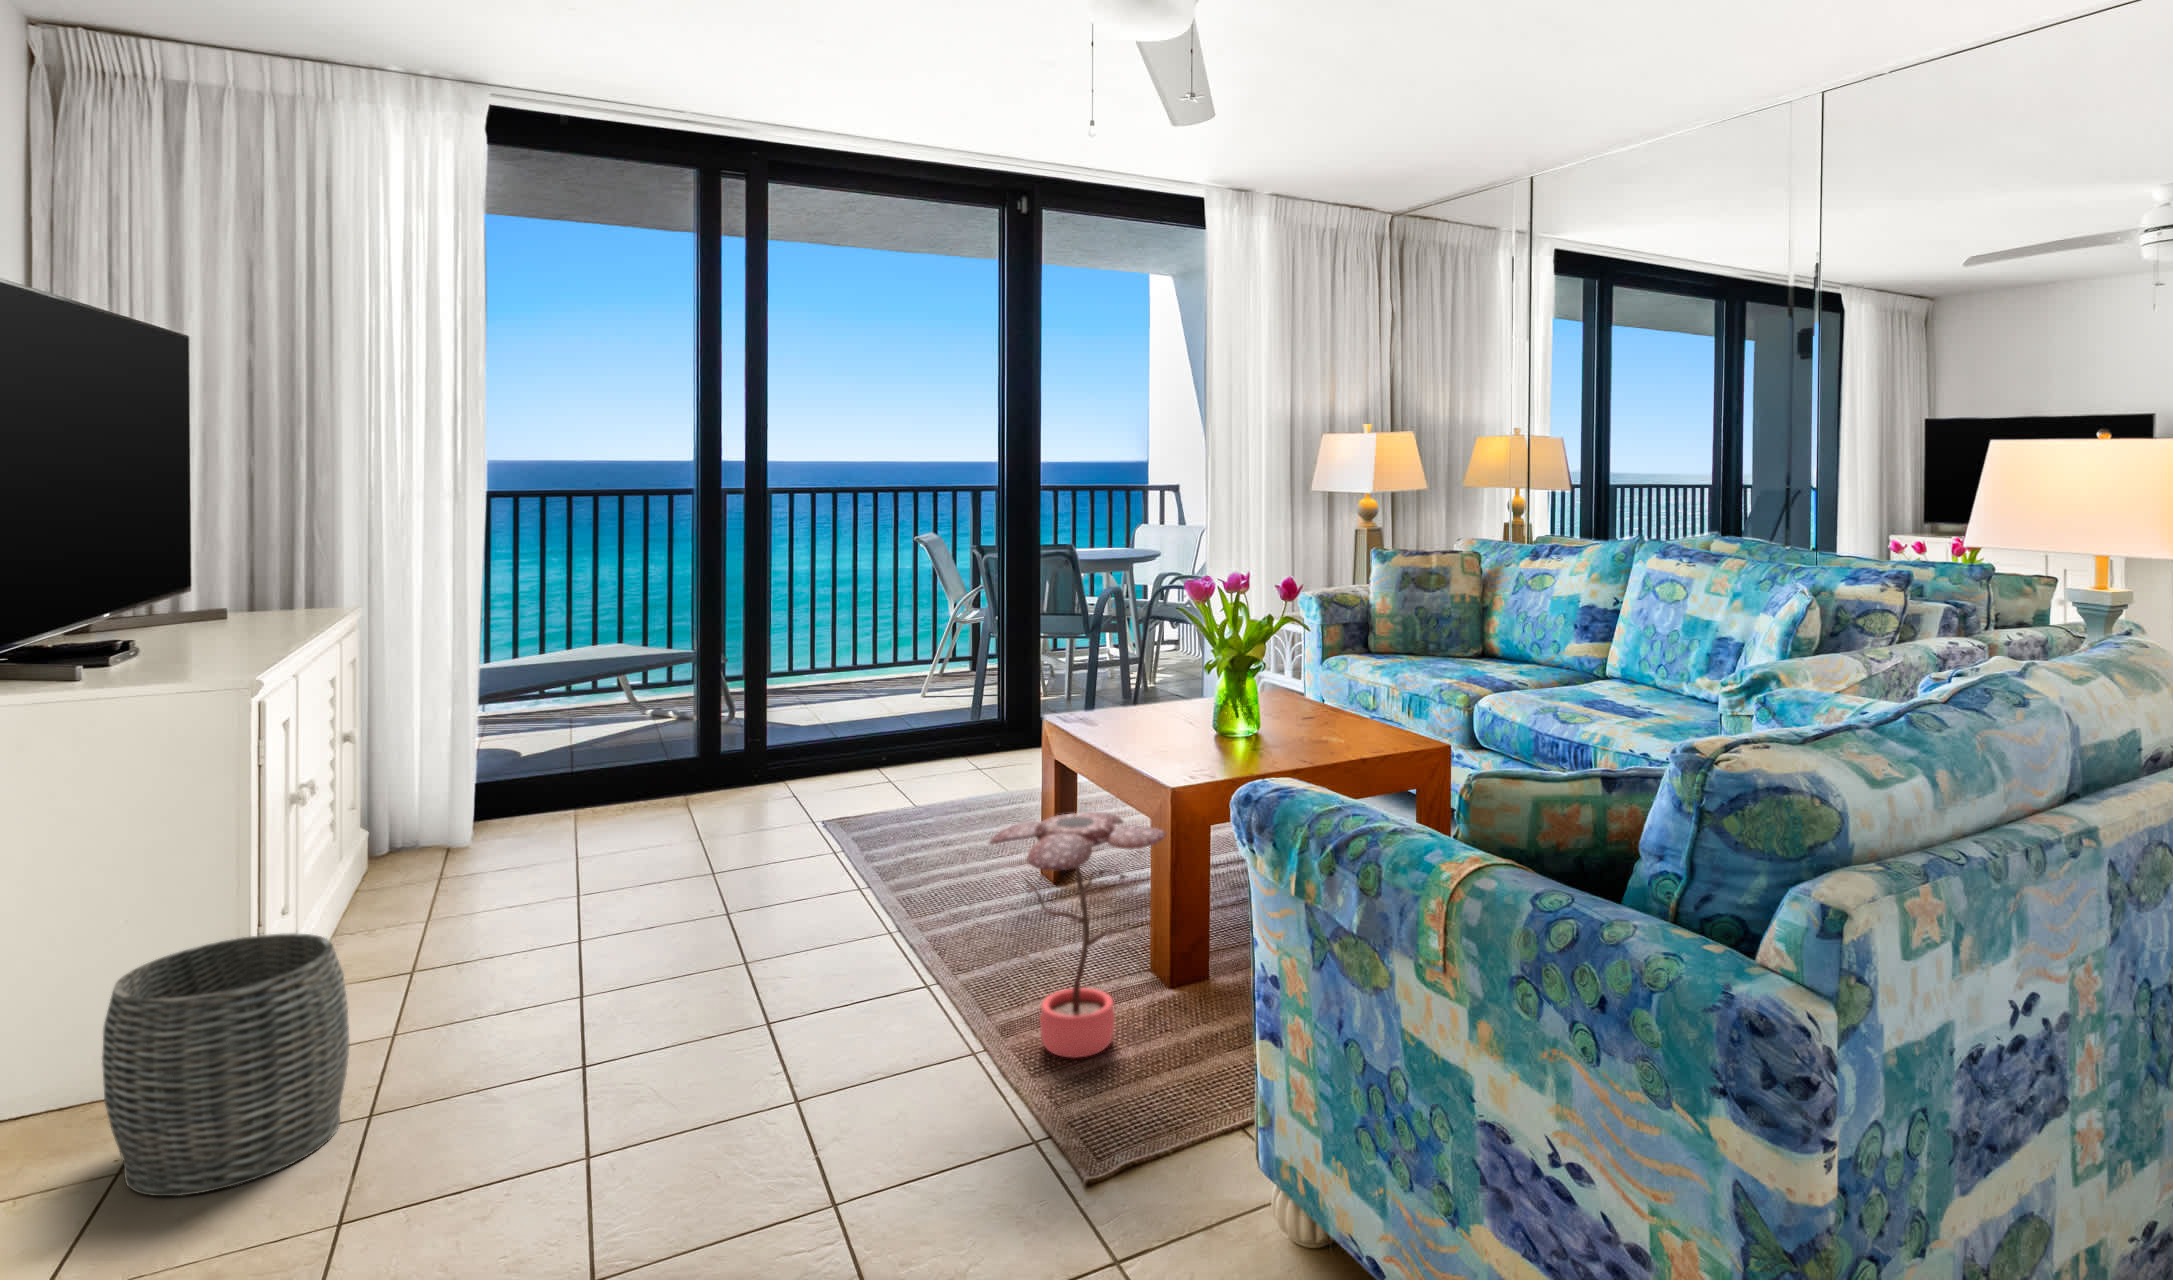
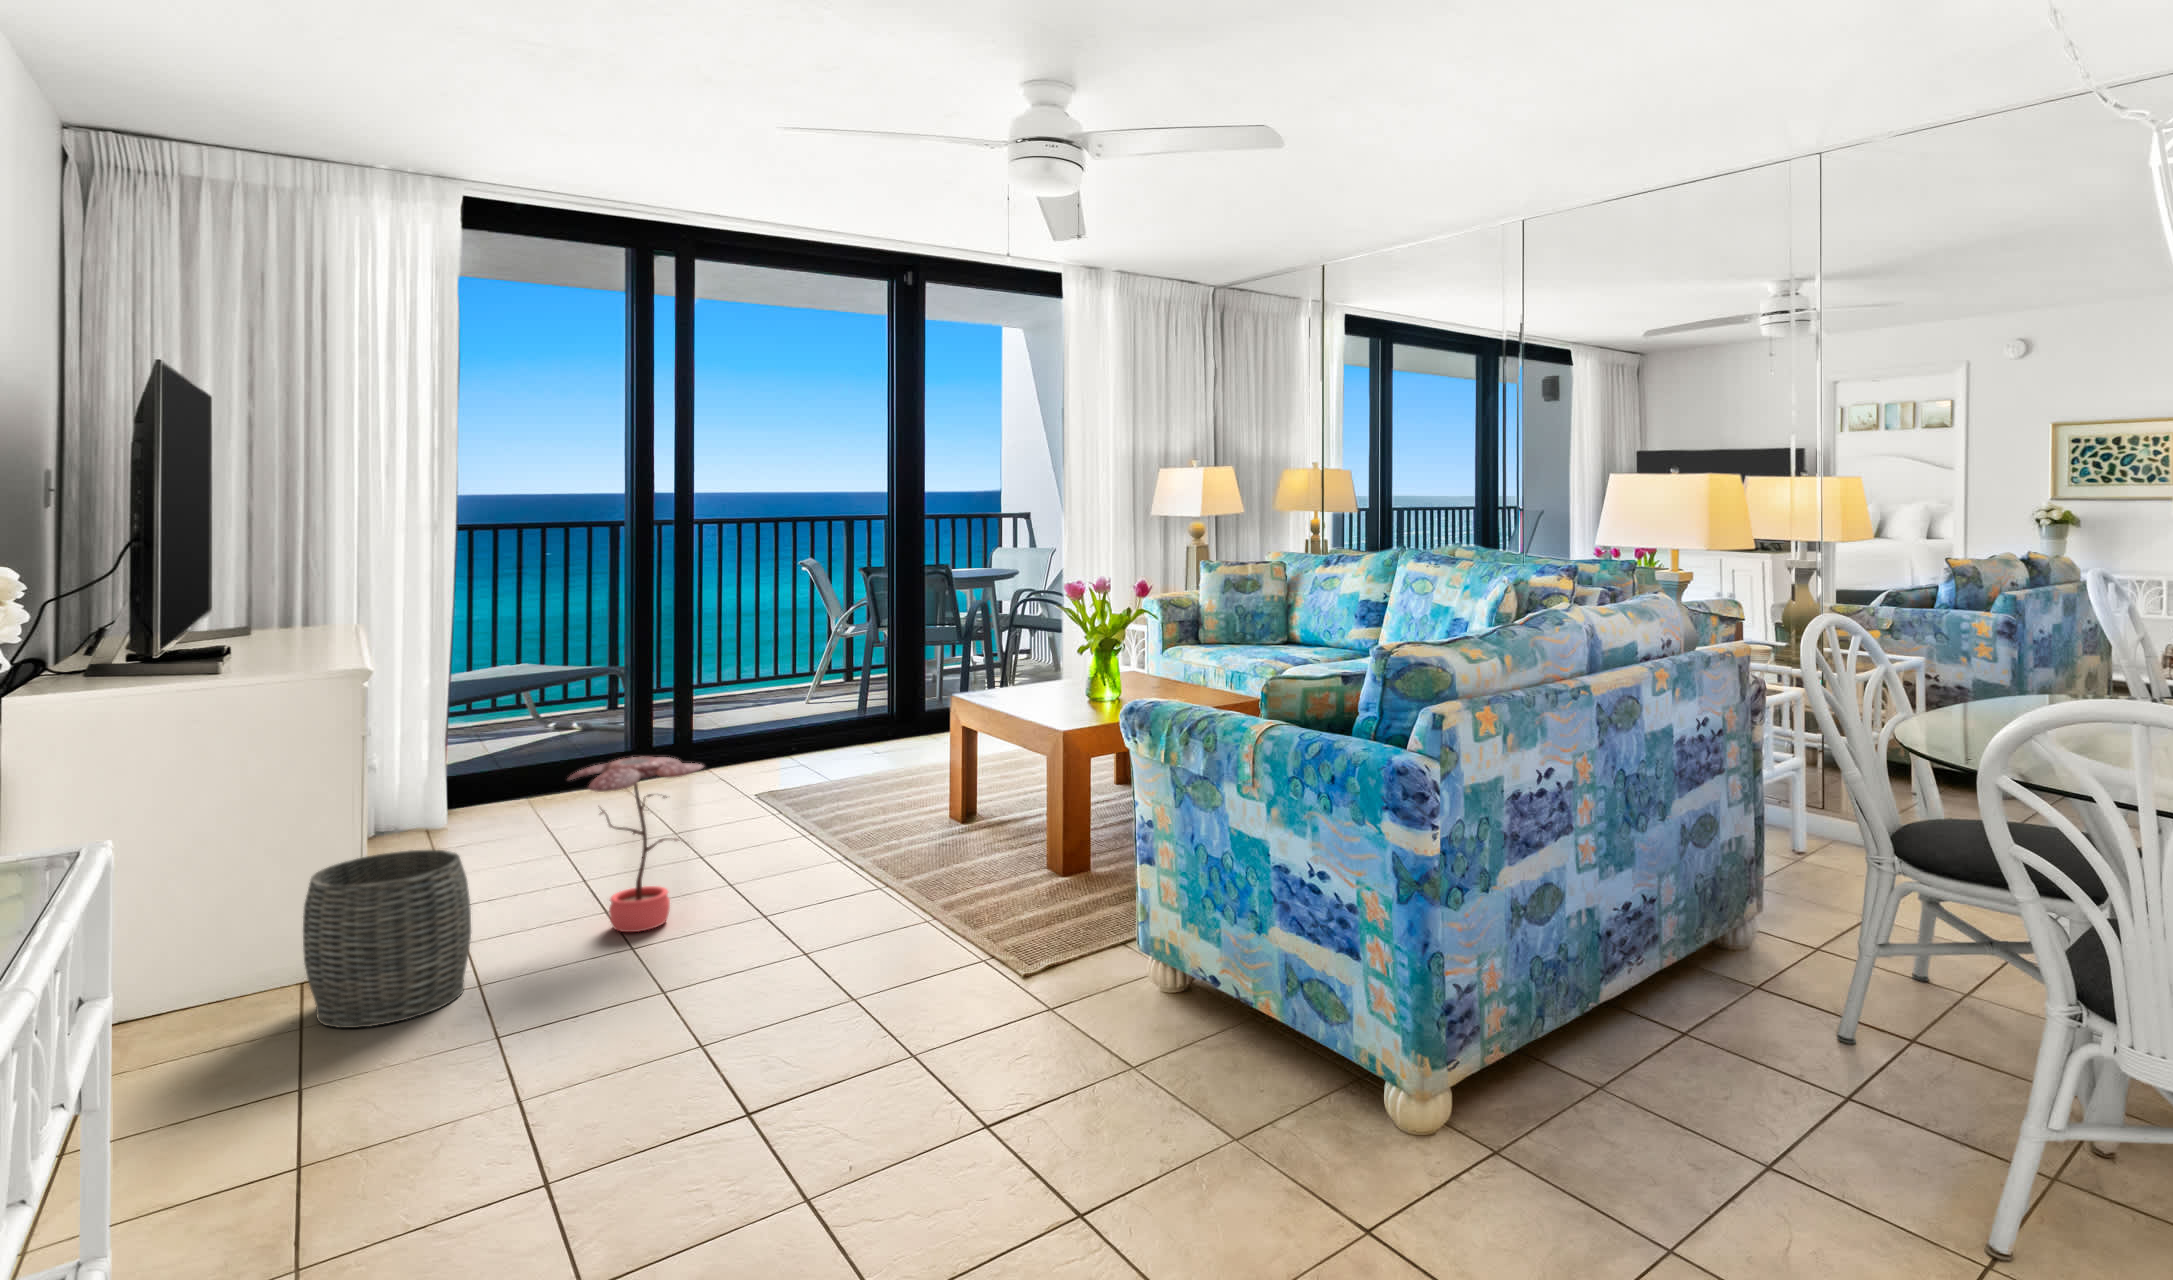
potted plant: present [989,812,1166,1058] -> present [568,757,704,932]

